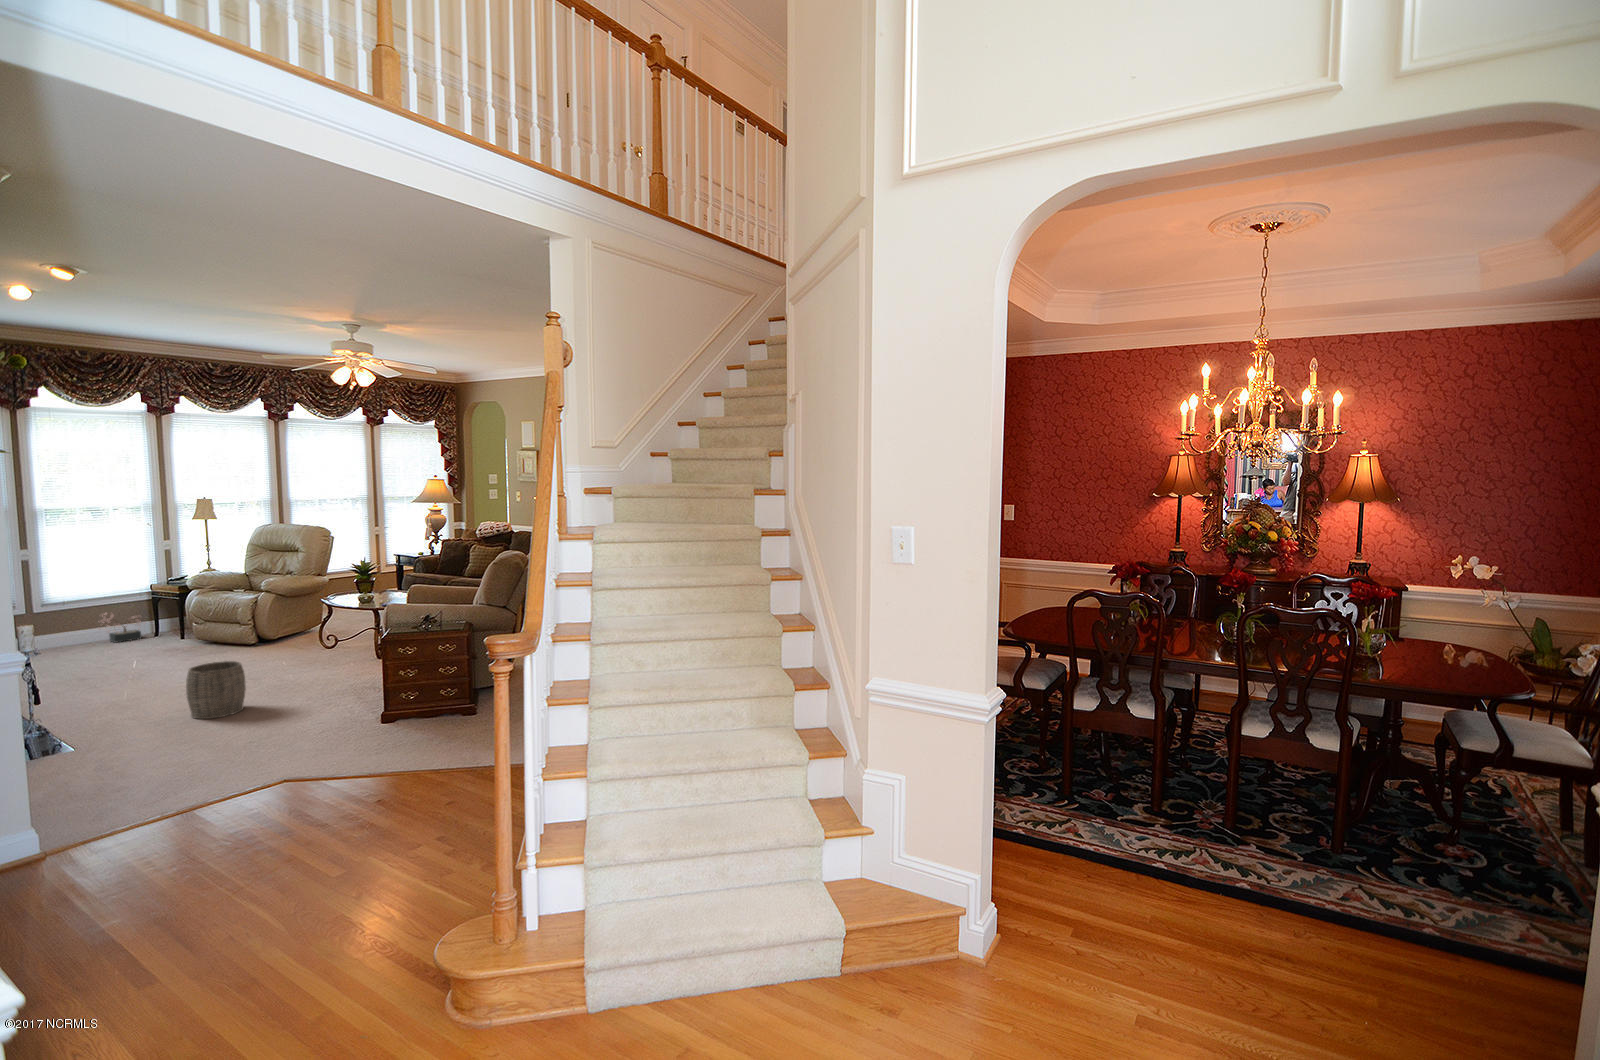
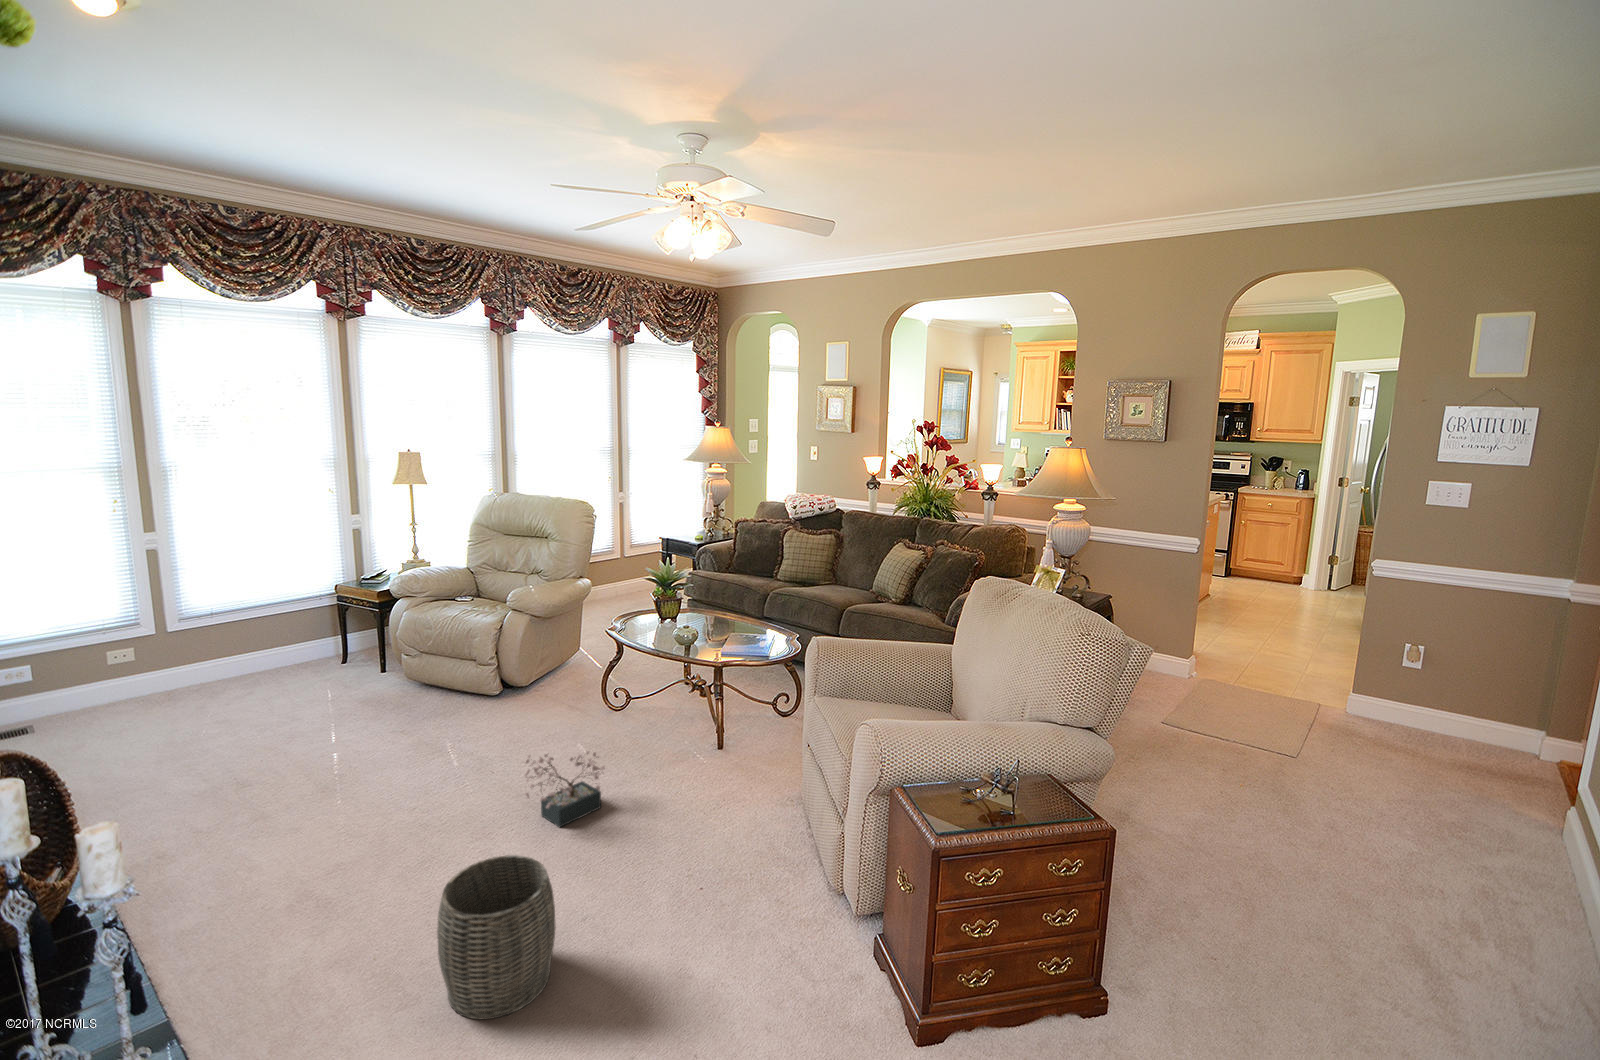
decorative plant: present [101,613,145,643] -> present [525,751,605,827]

